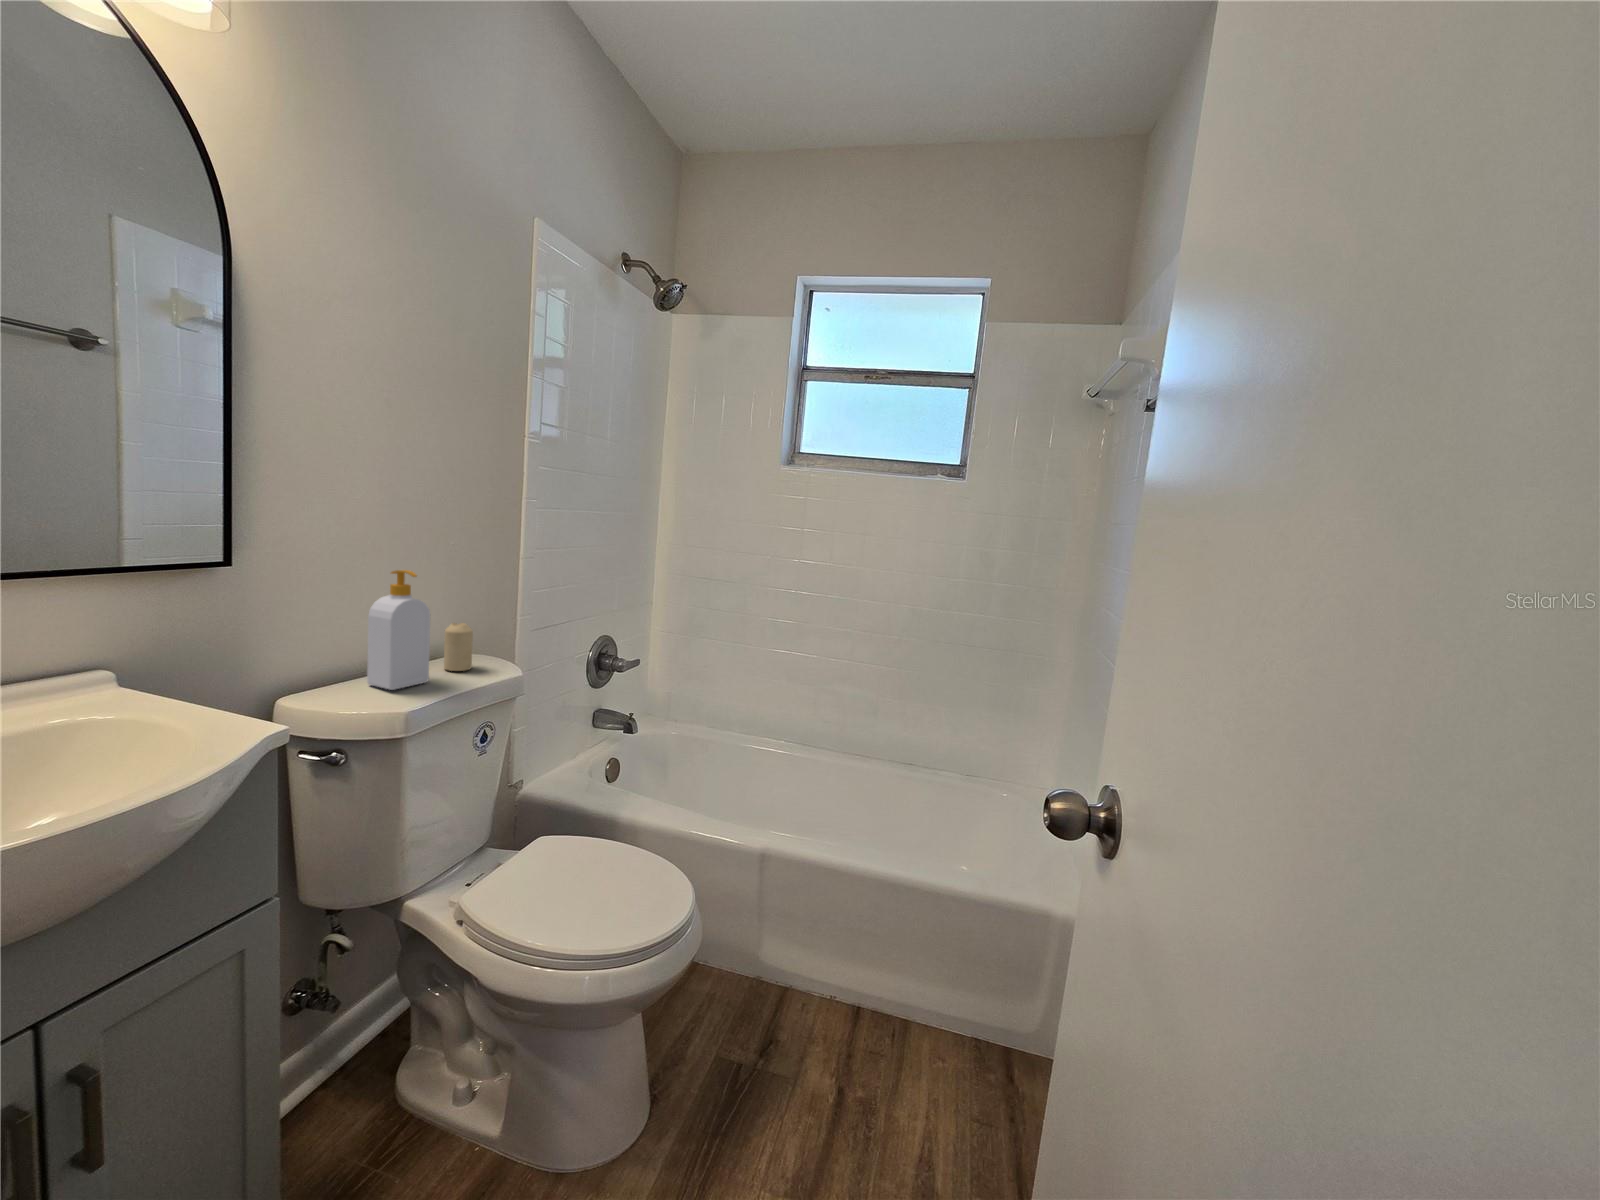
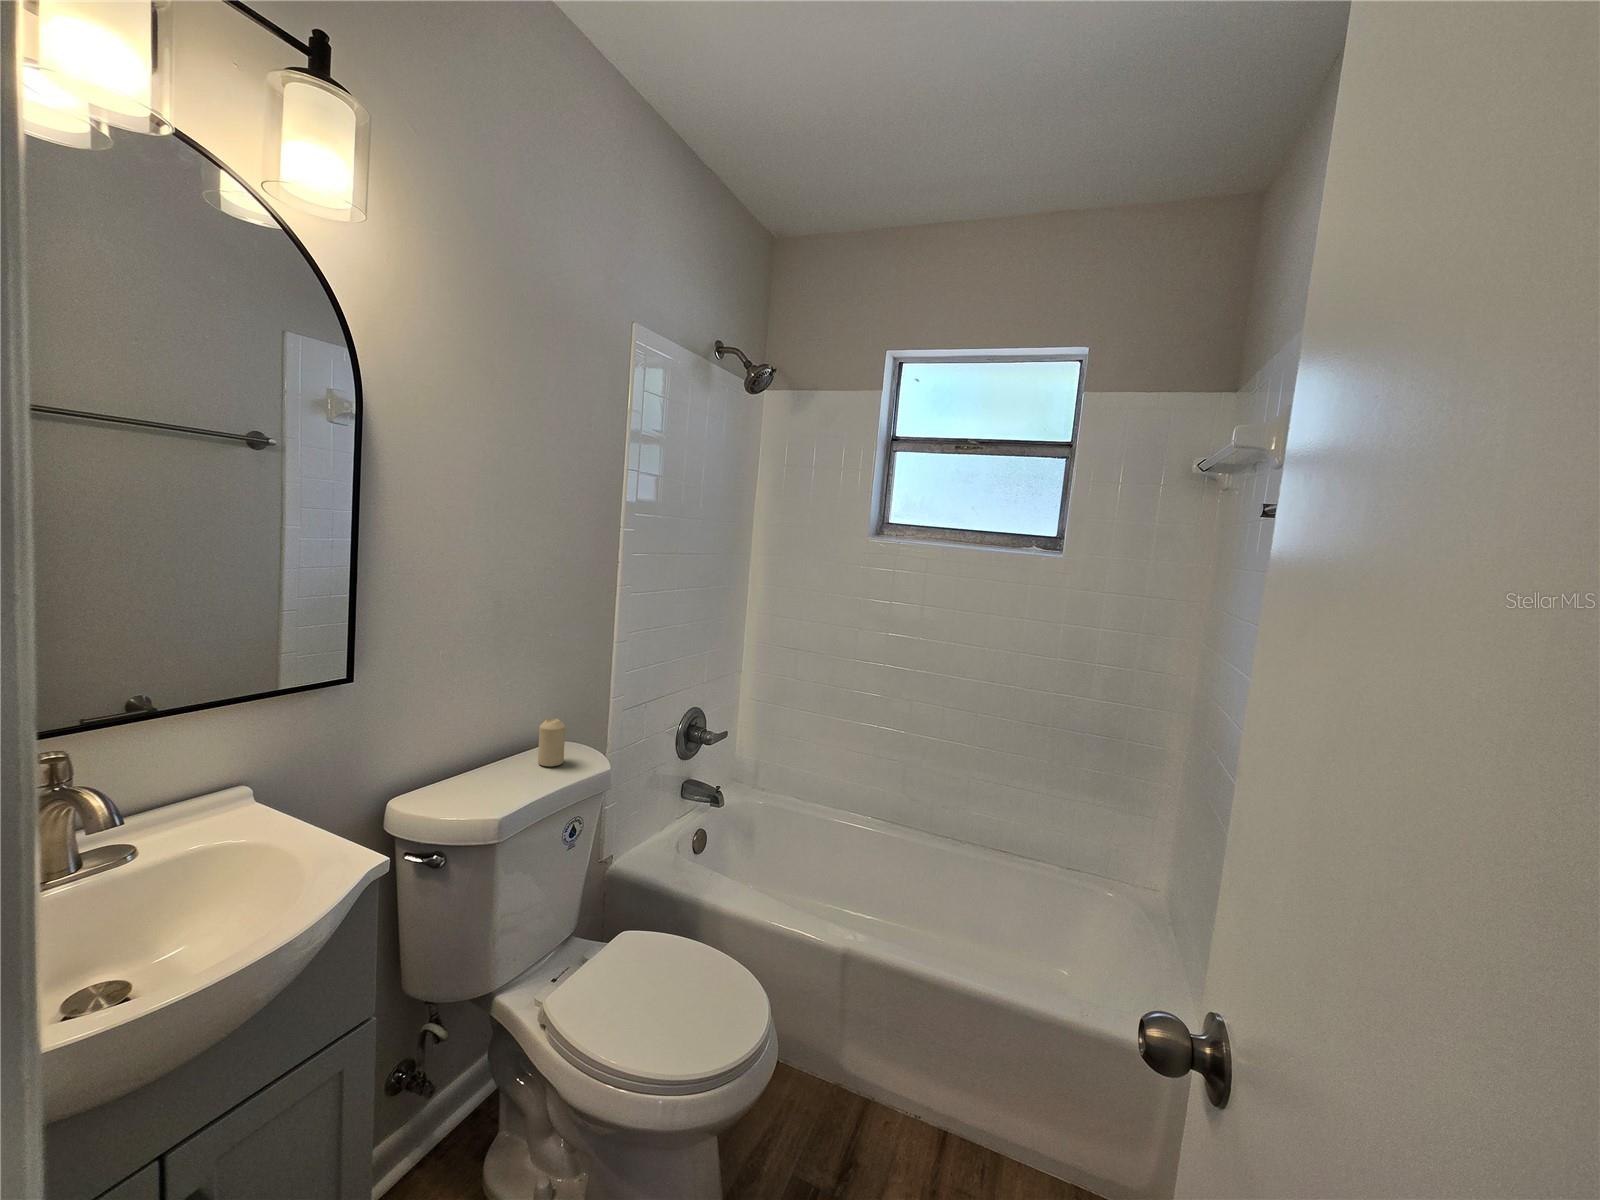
soap bottle: present [367,570,430,690] -> none [467,675,525,791]

